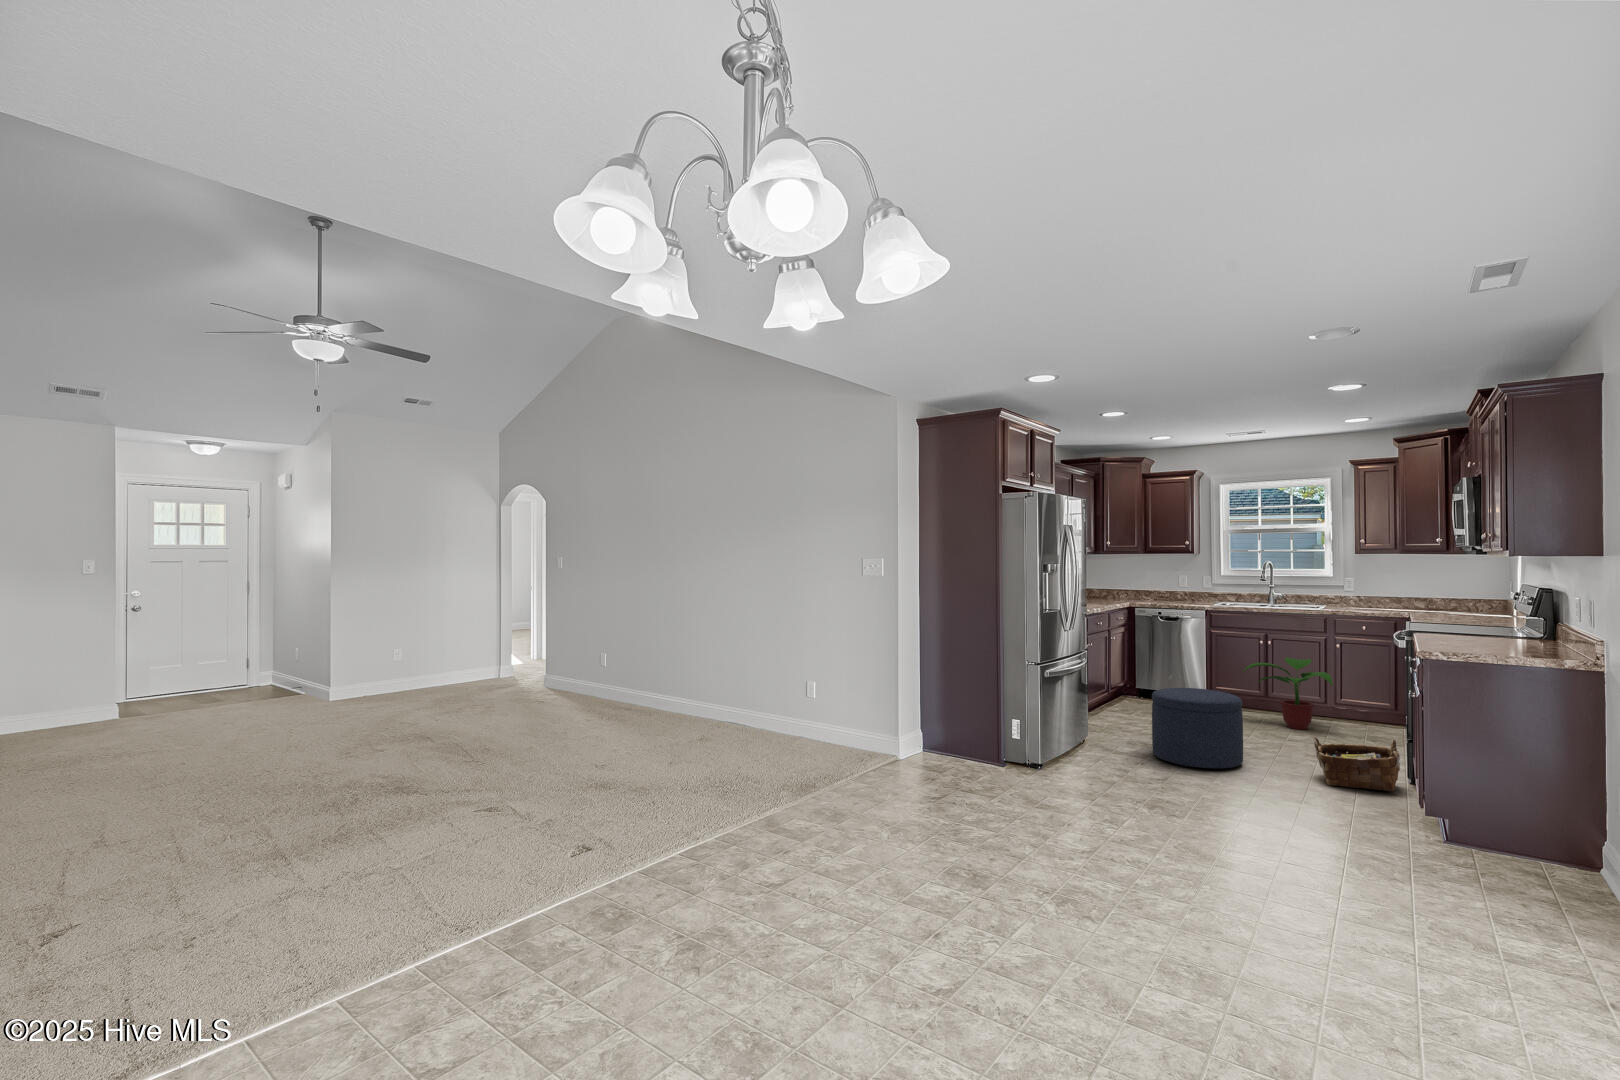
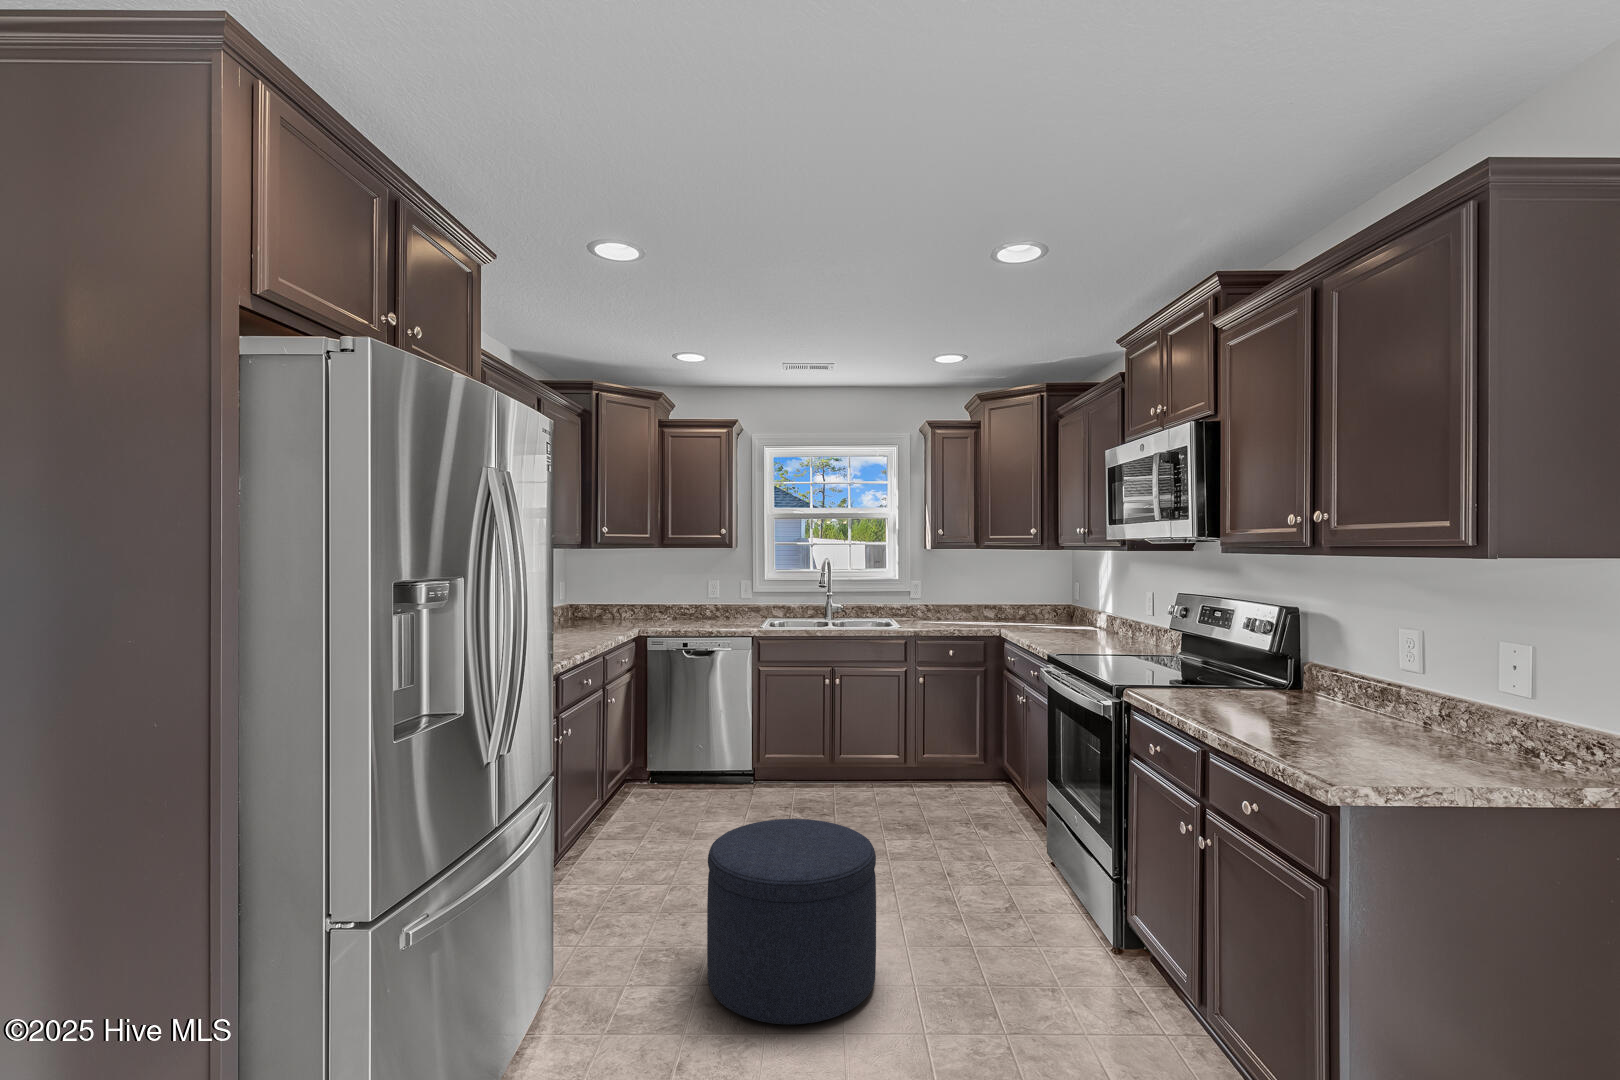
potted plant: present [1243,657,1333,730] -> none [817,707,942,824]
woven basket: present [1313,737,1400,791] -> none [991,889,1129,1005]

